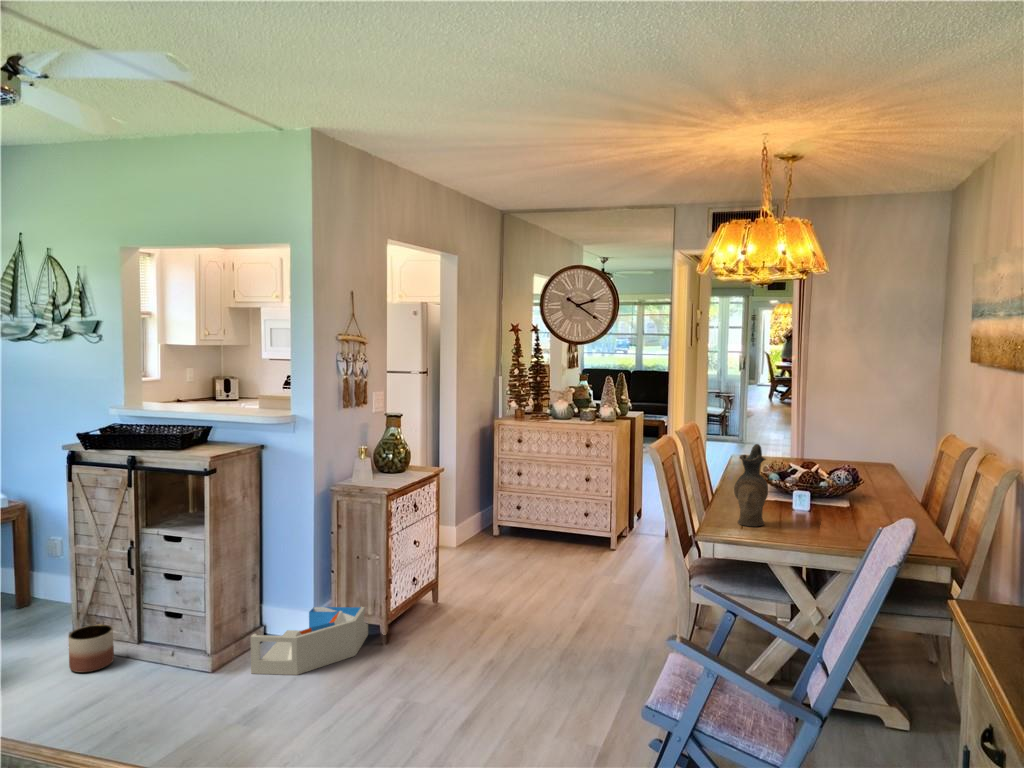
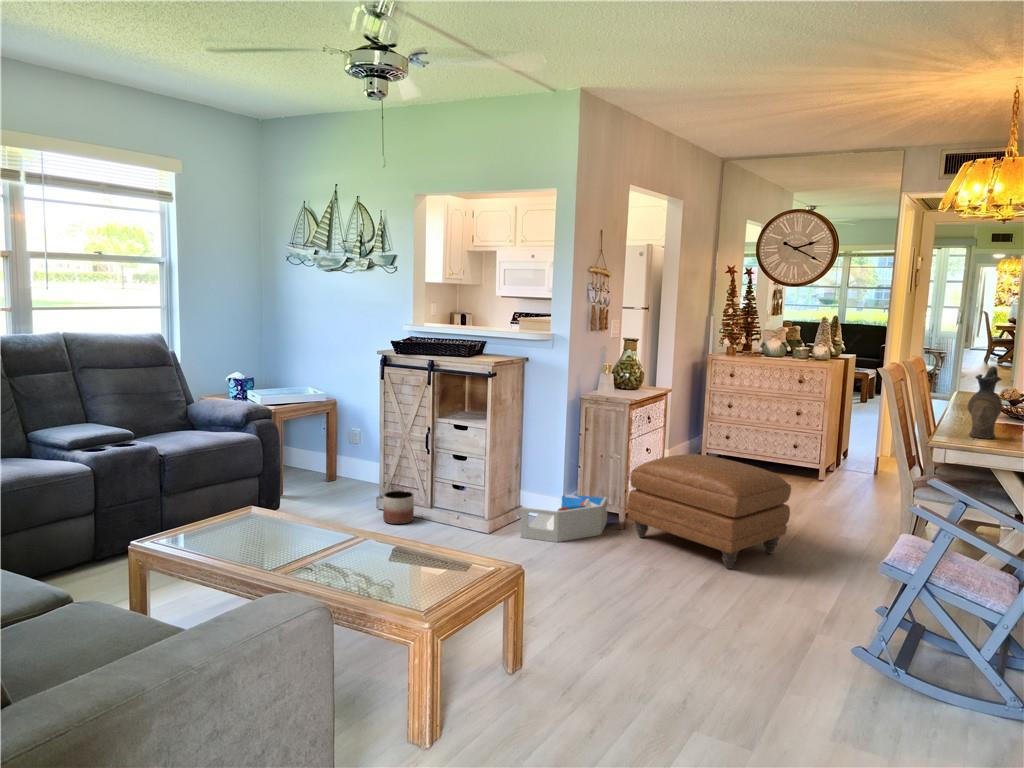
ottoman: none [386,546,568,690] -> present [628,454,791,569]

